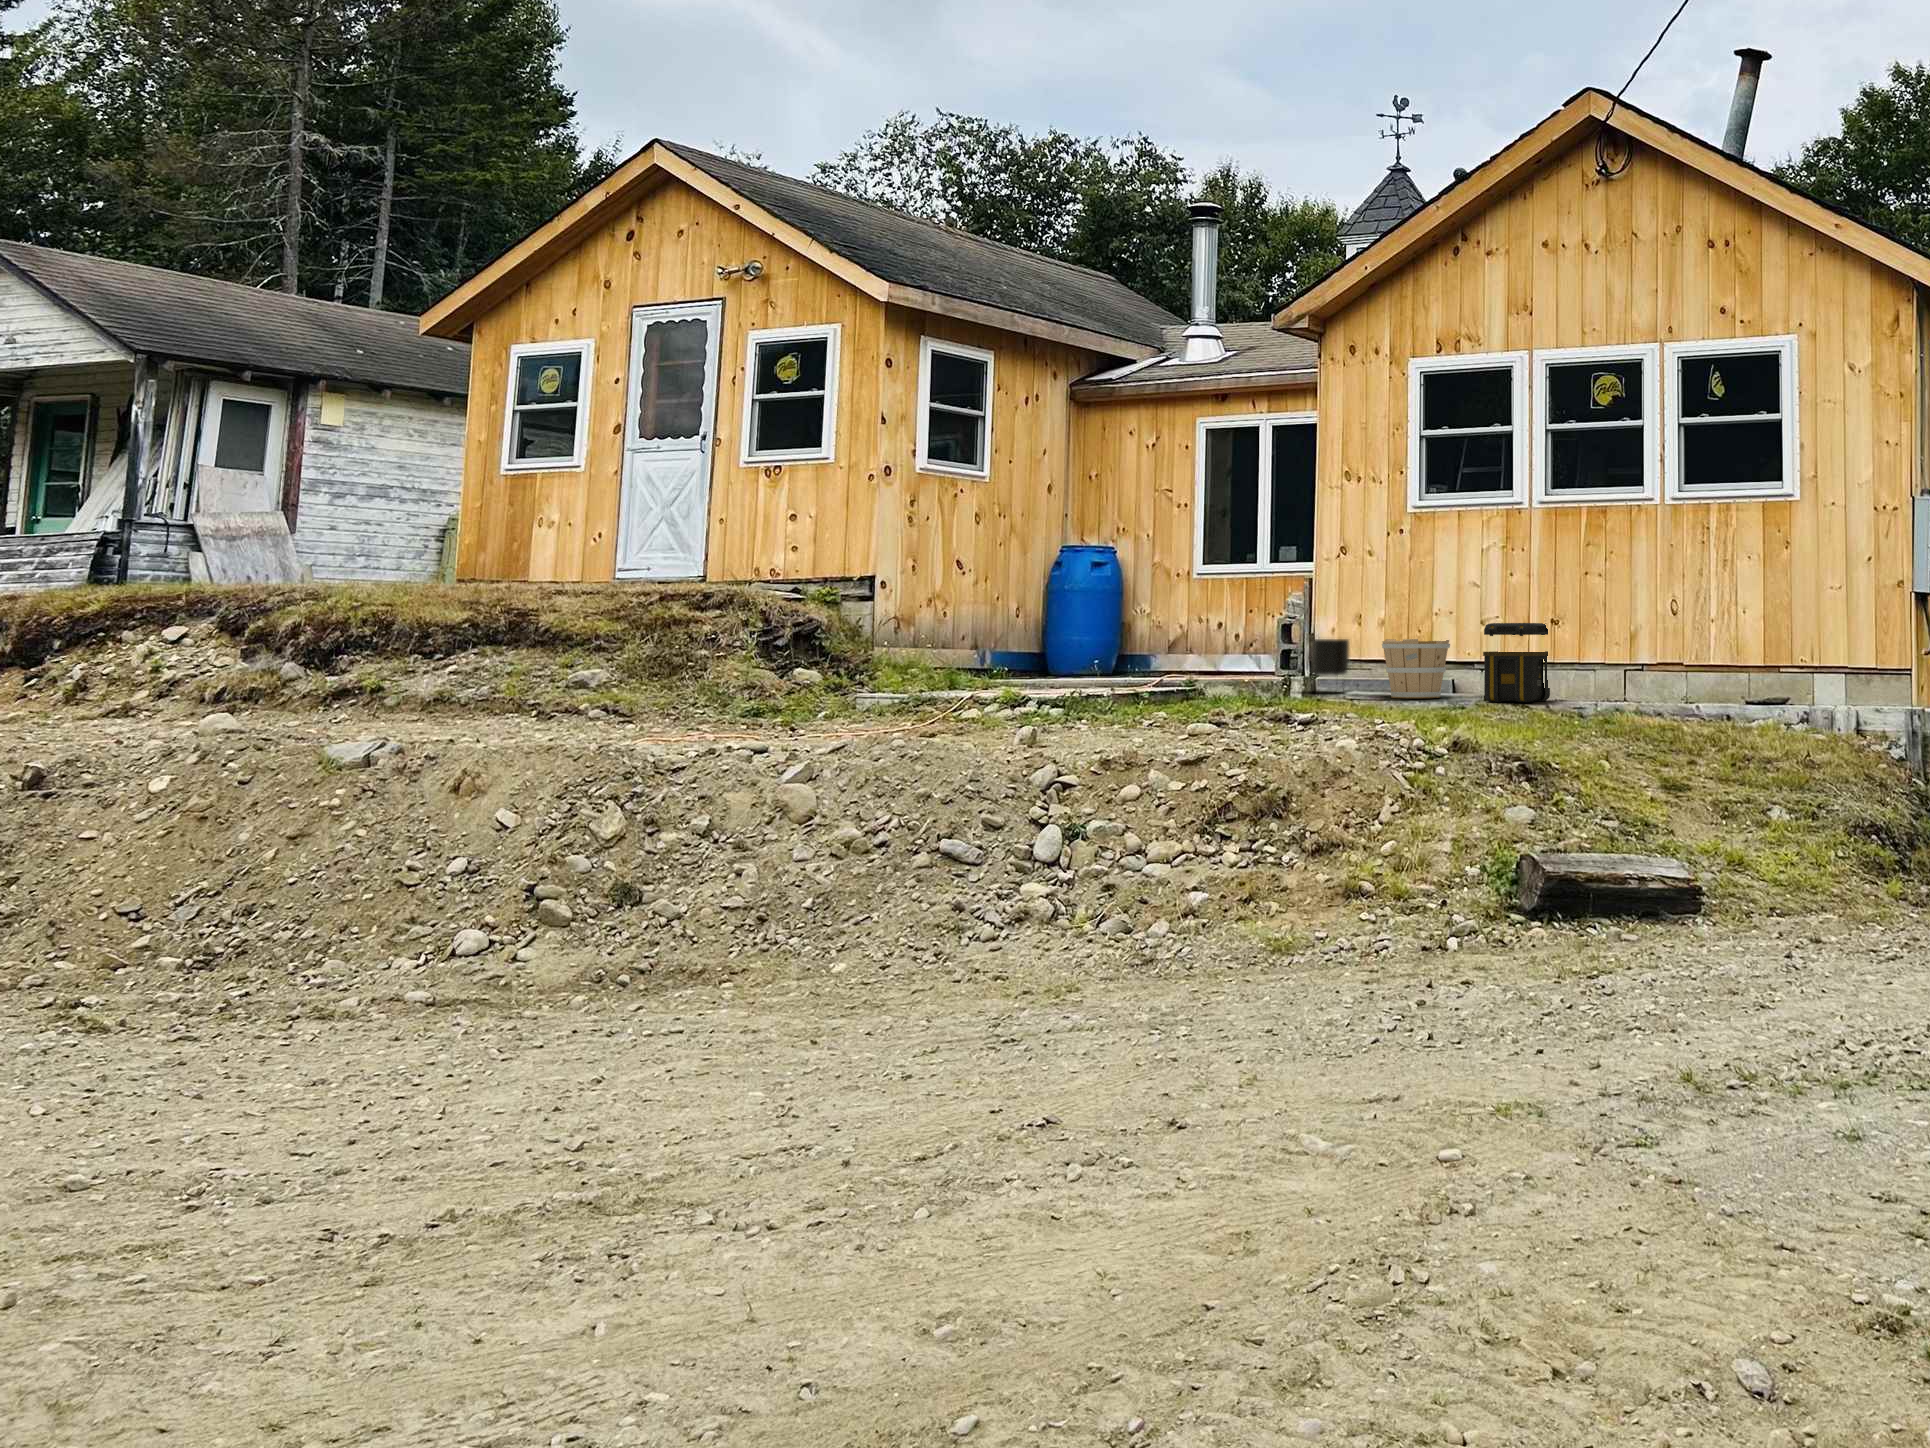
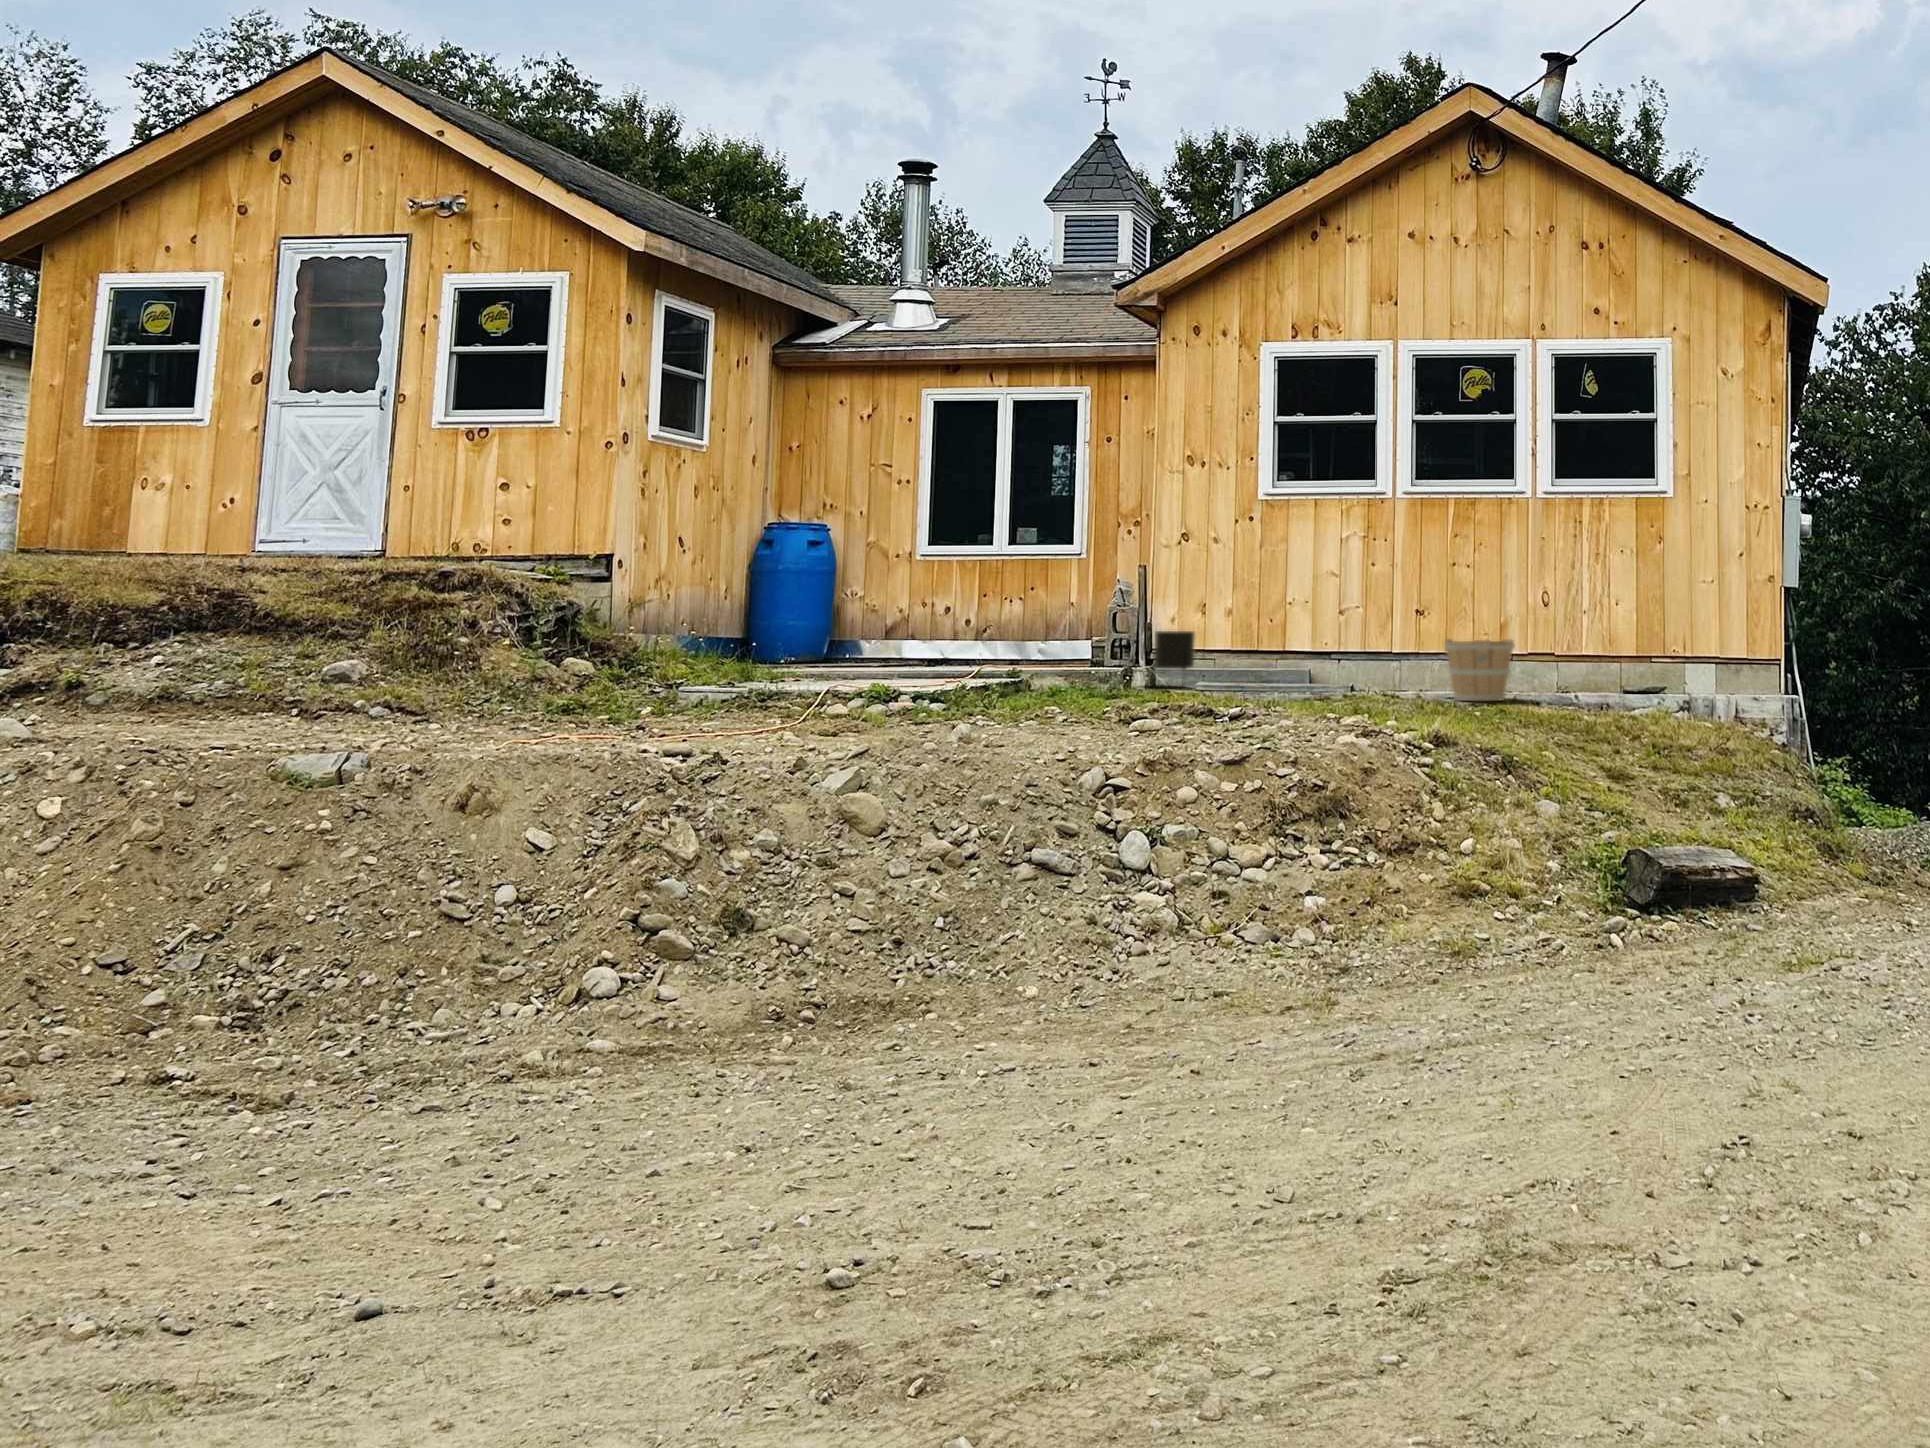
toolbox: present [1483,623,1550,702] -> none [1354,617,1417,697]
wooden bucket: present [1382,639,1450,698] -> present [1444,639,1515,701]

